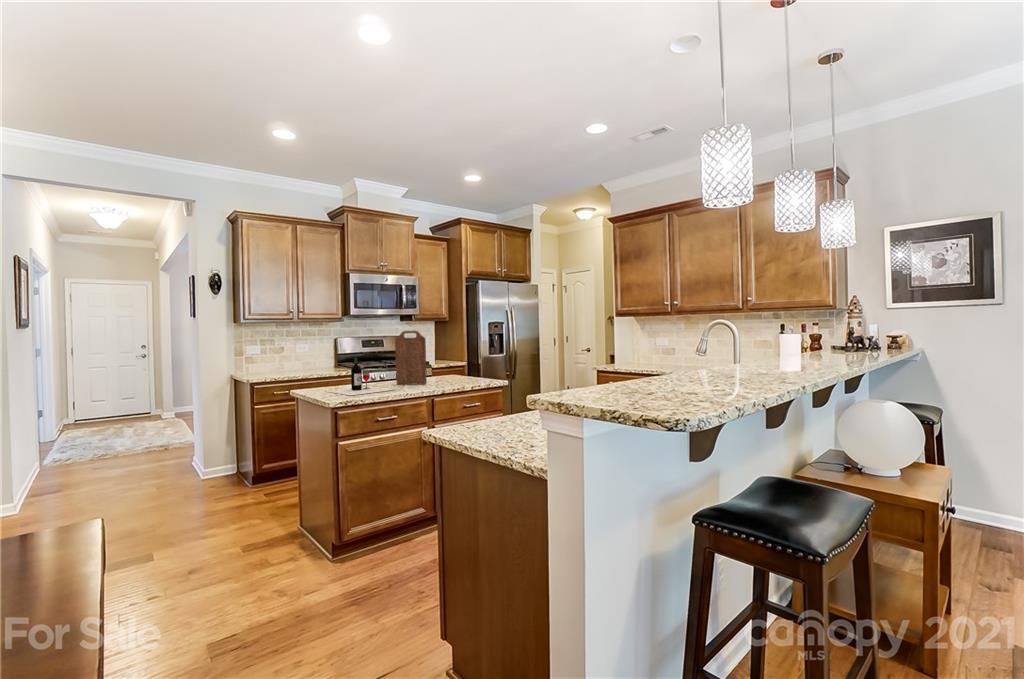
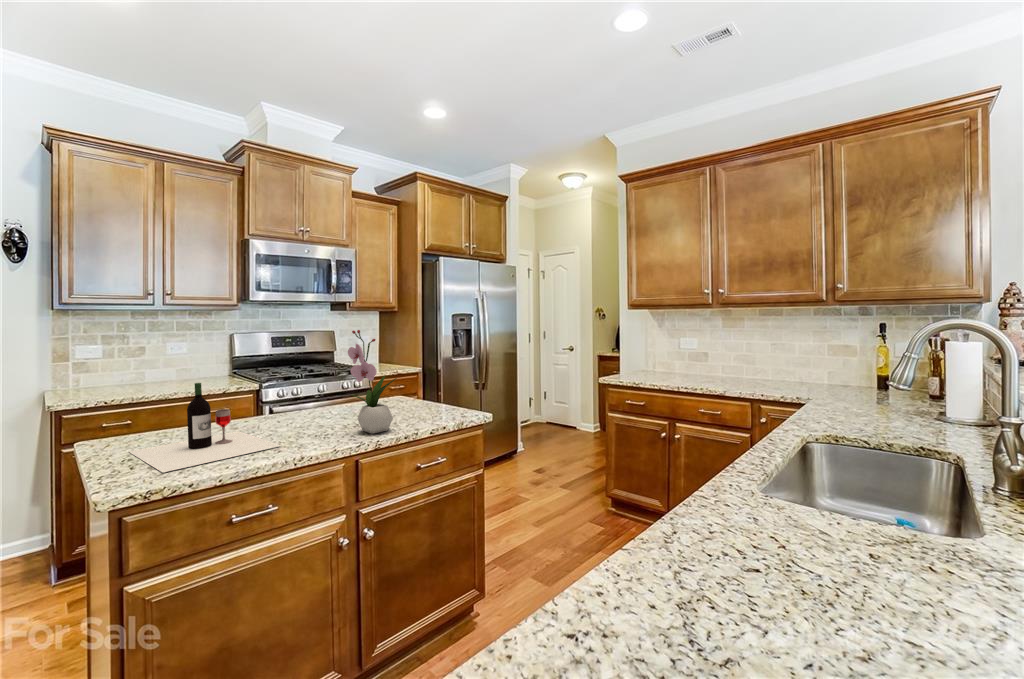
cutting board: present [395,331,427,384] -> none [291,329,349,425]
flower arrangement: none [427,331,453,386] -> present [348,330,397,434]

